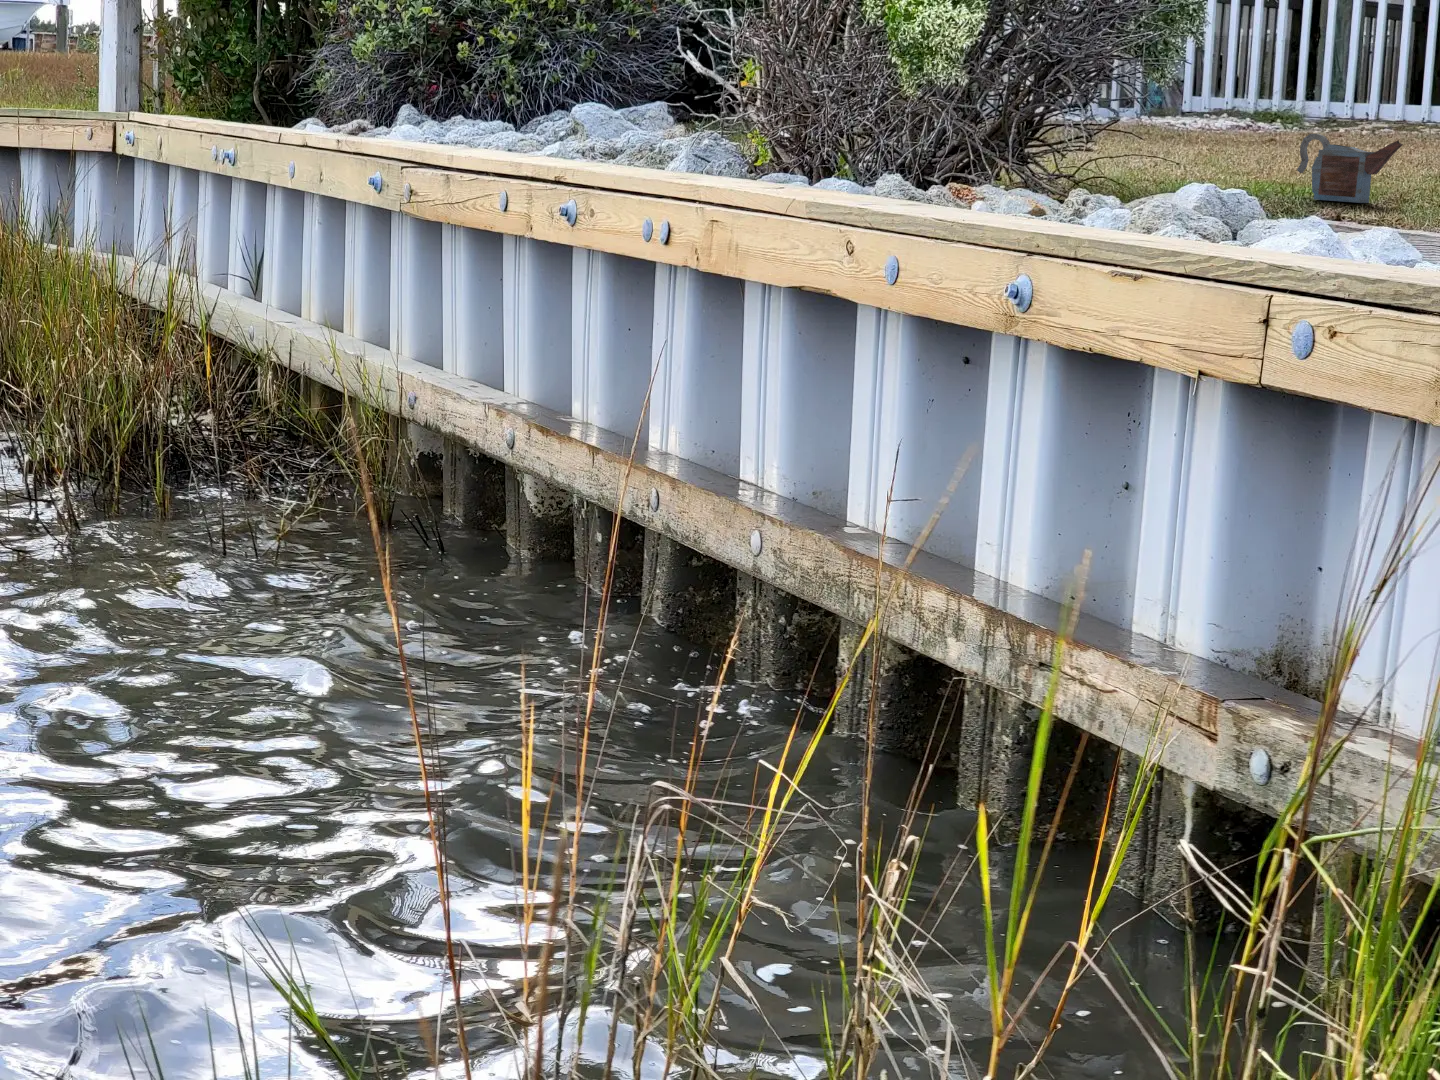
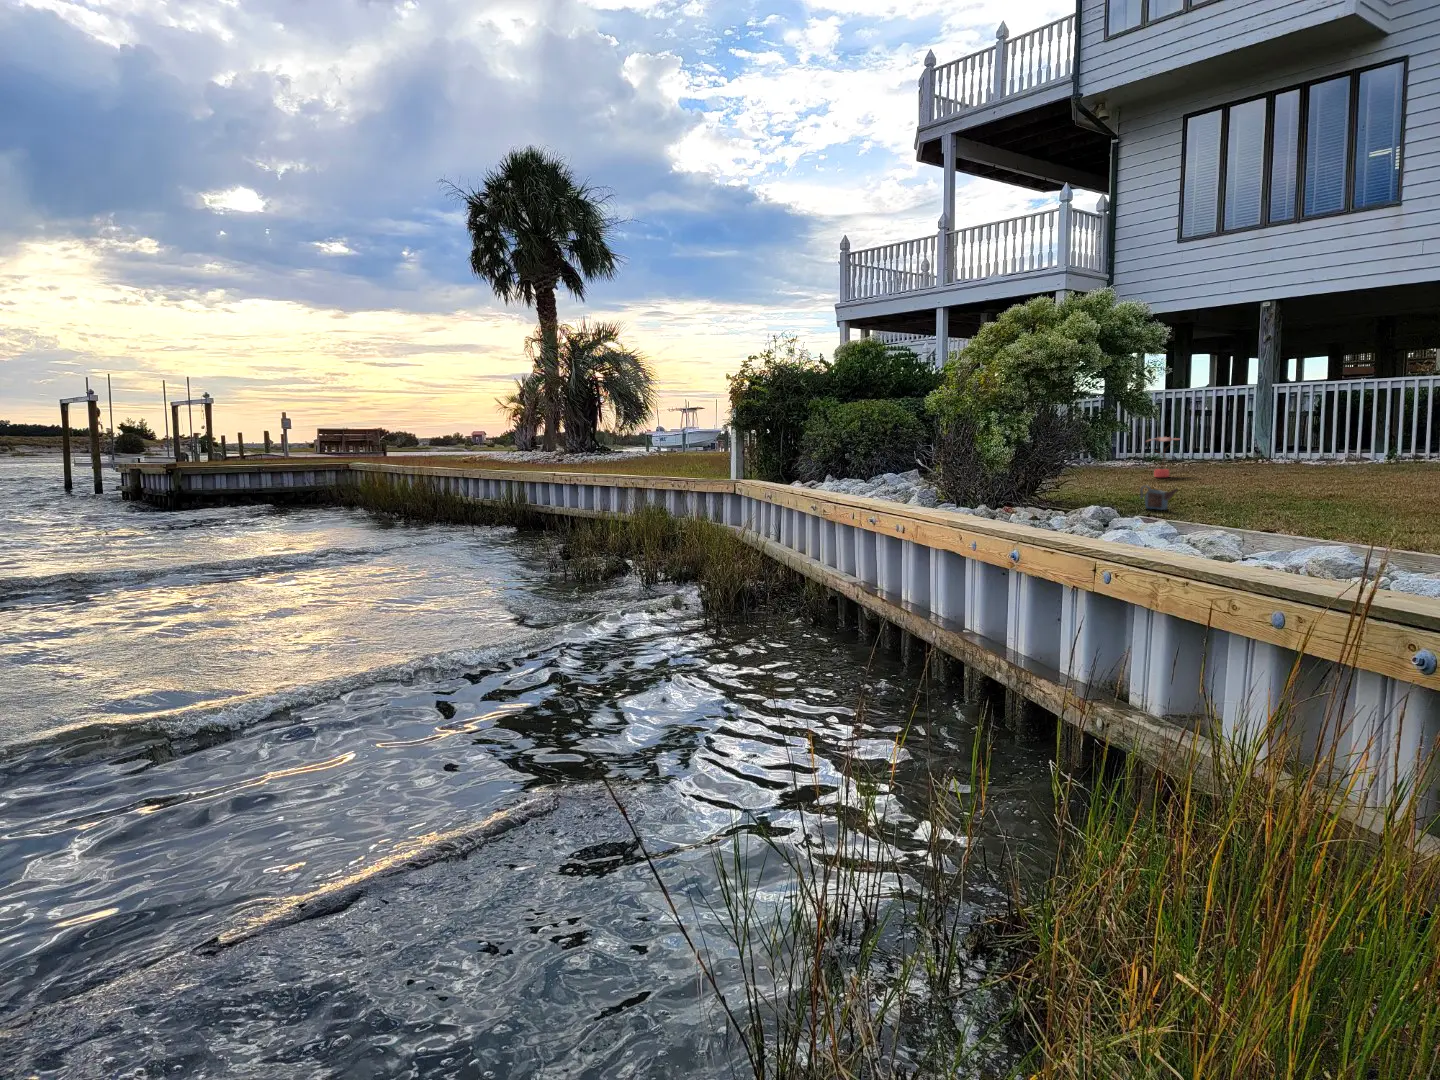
potted plant: none [1284,33,1371,144] -> present [1148,437,1181,478]

